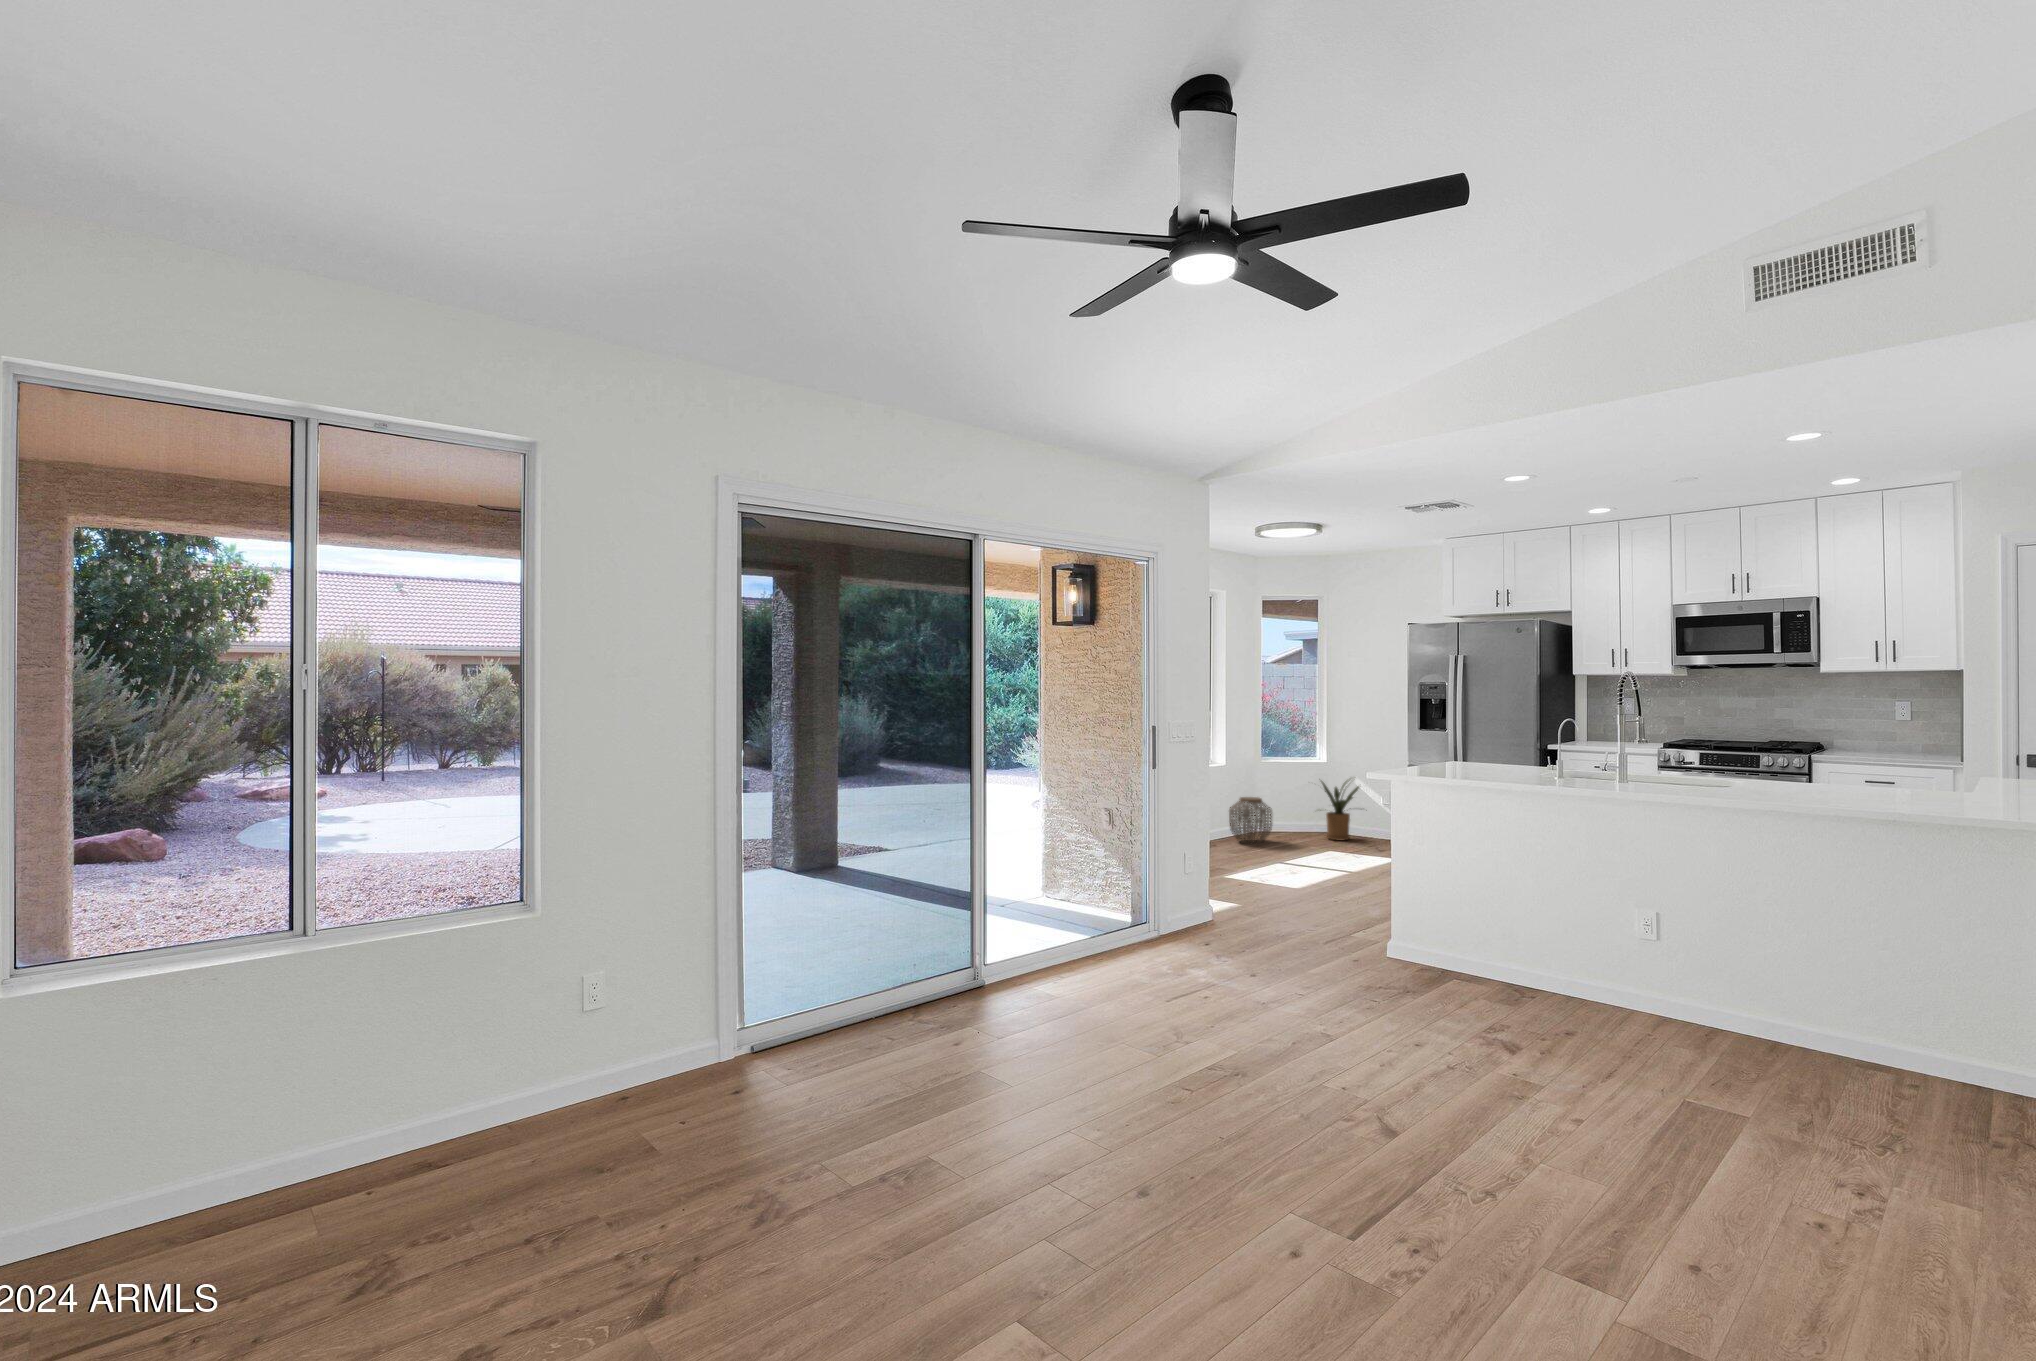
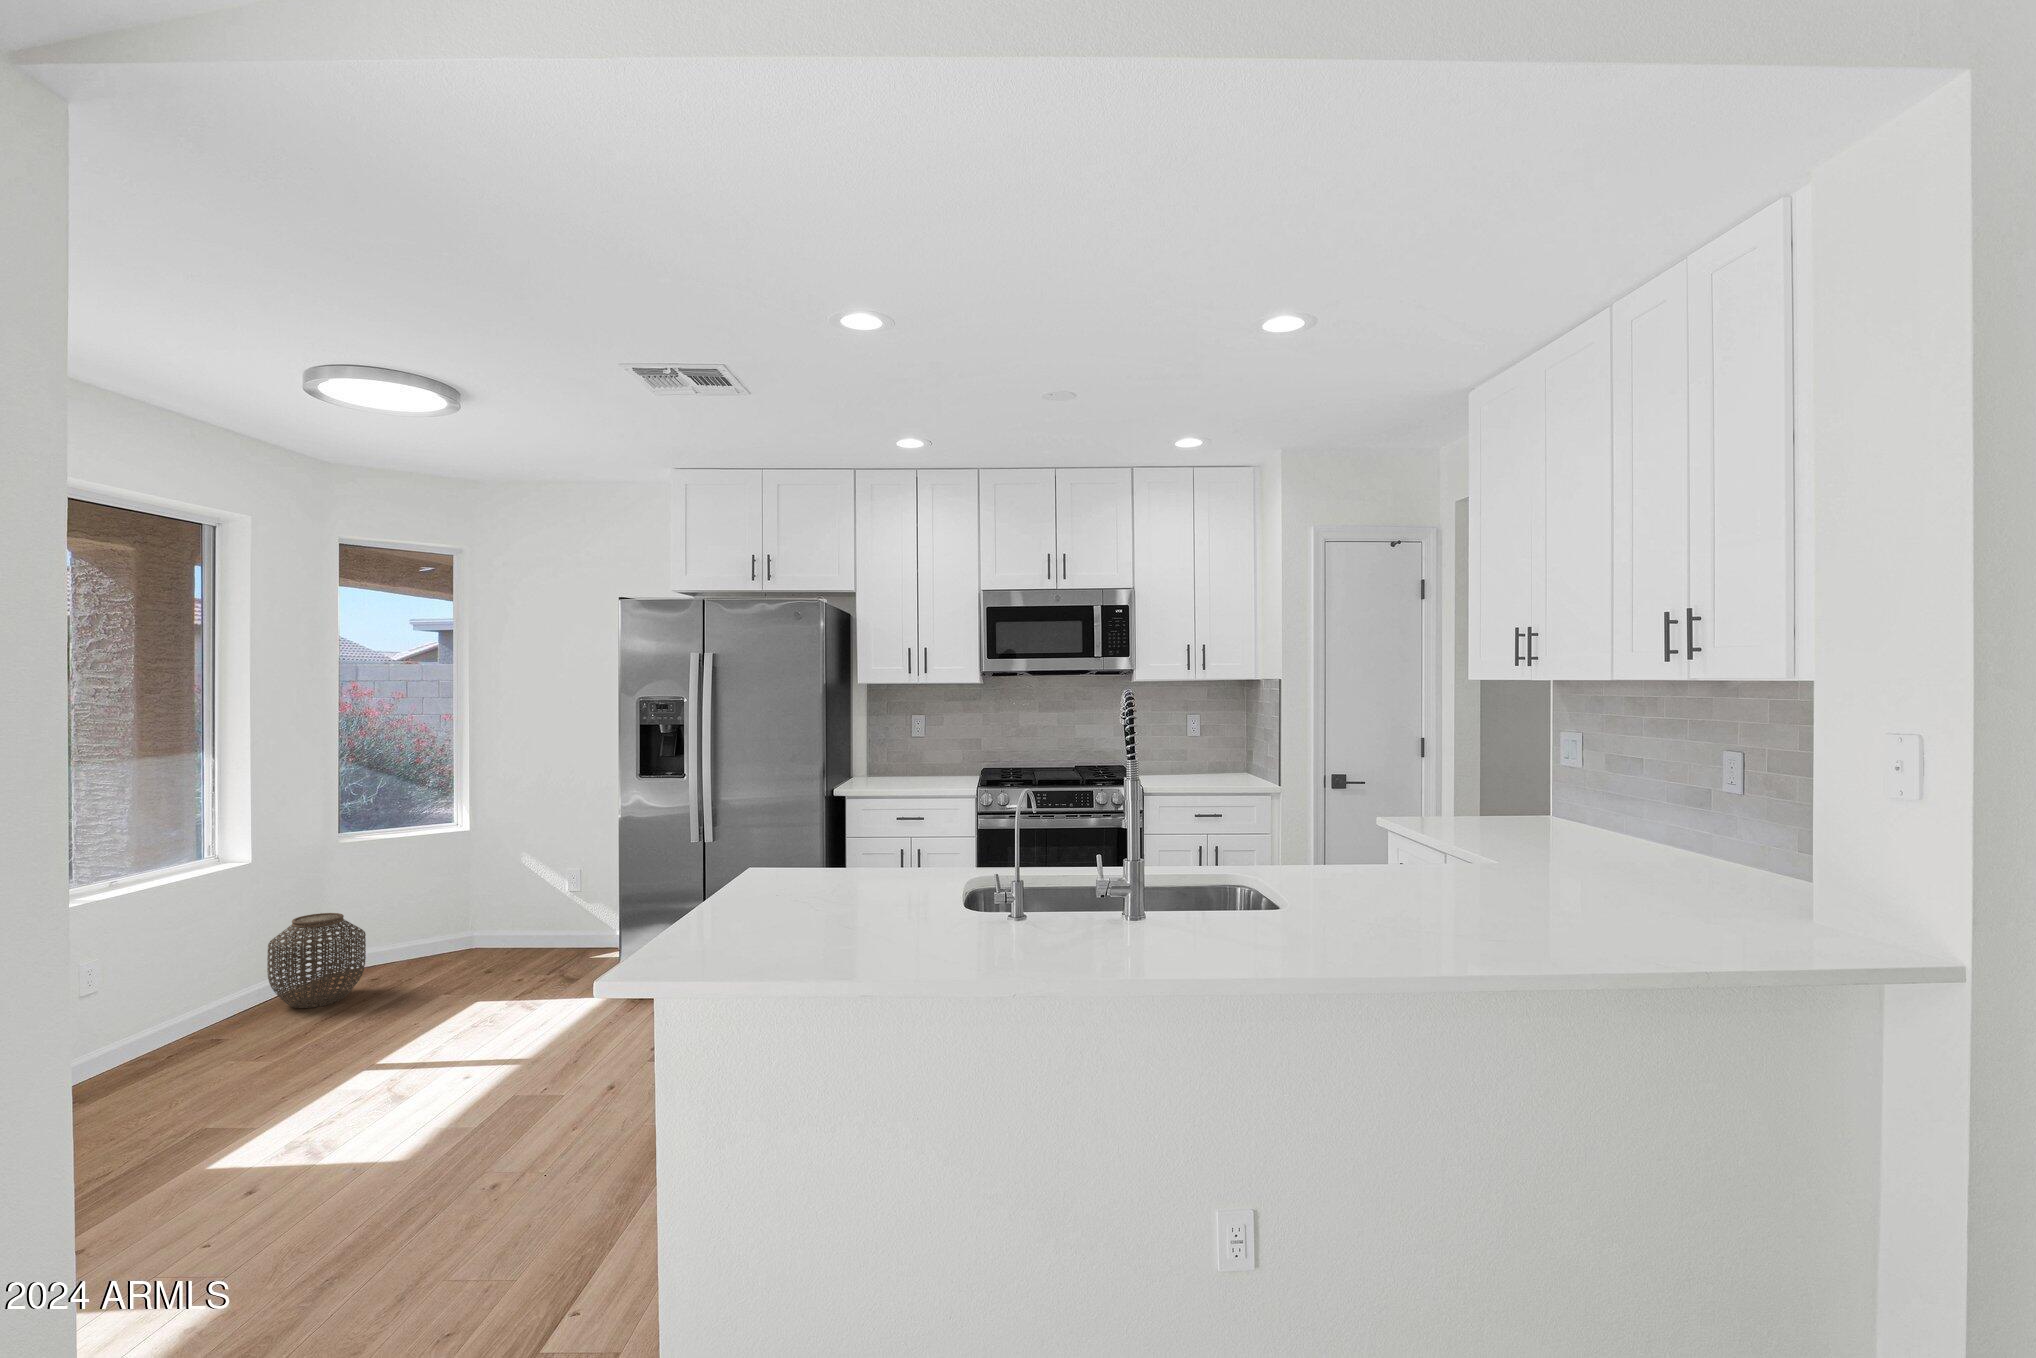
house plant: present [1321,780,1359,840] -> none [432,849,551,966]

